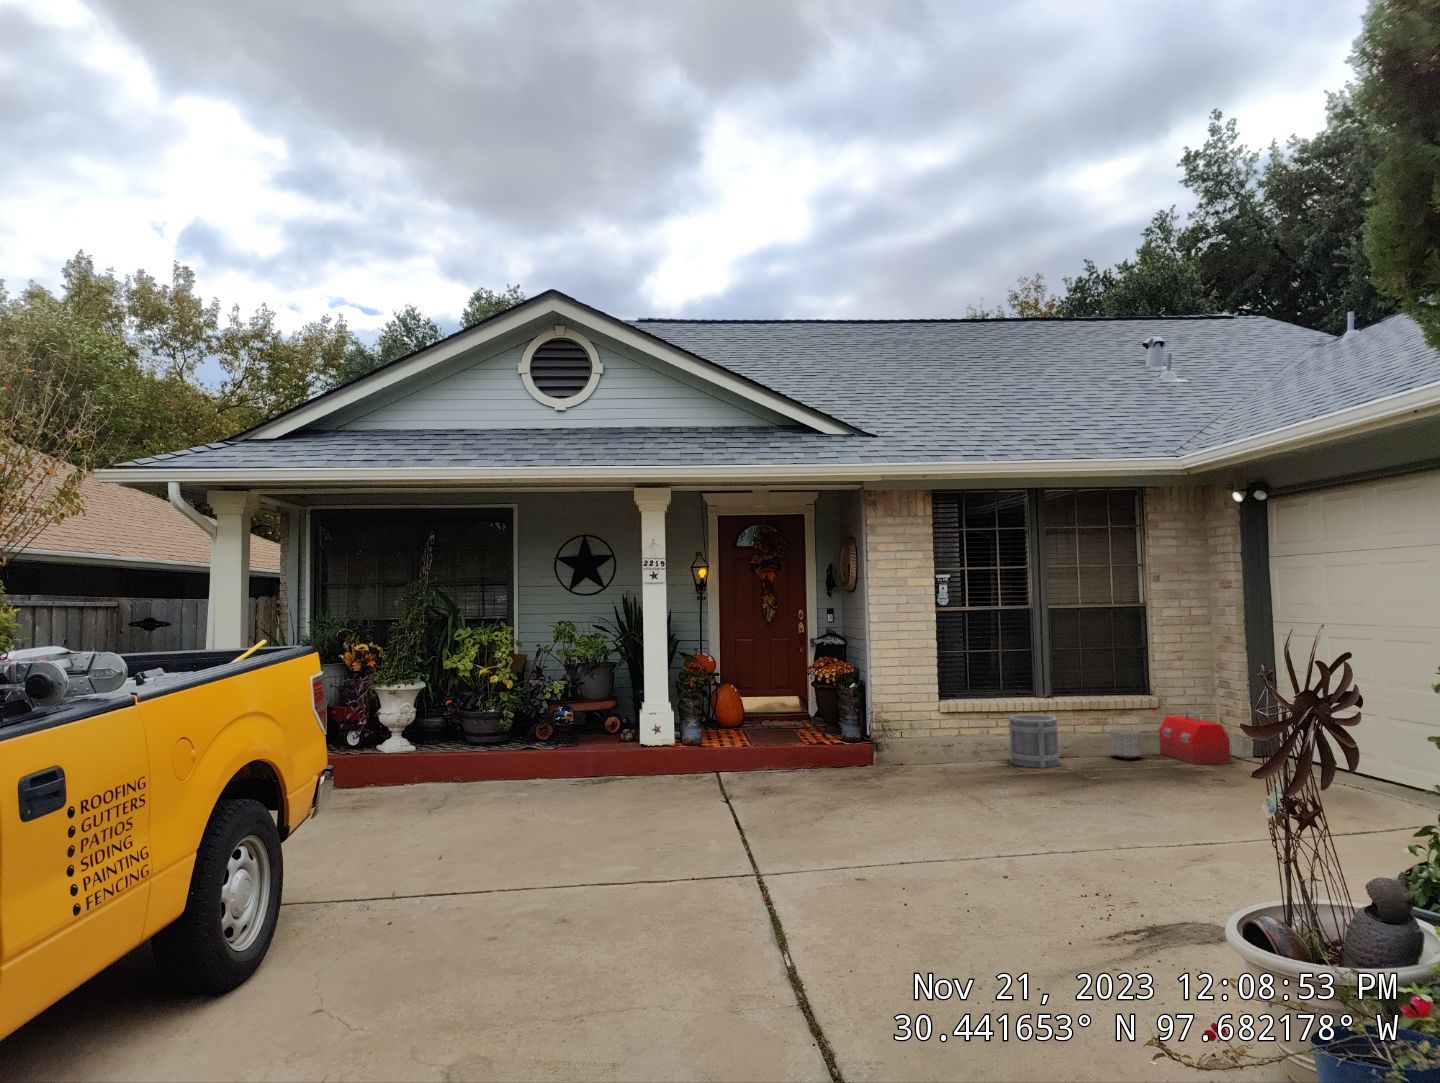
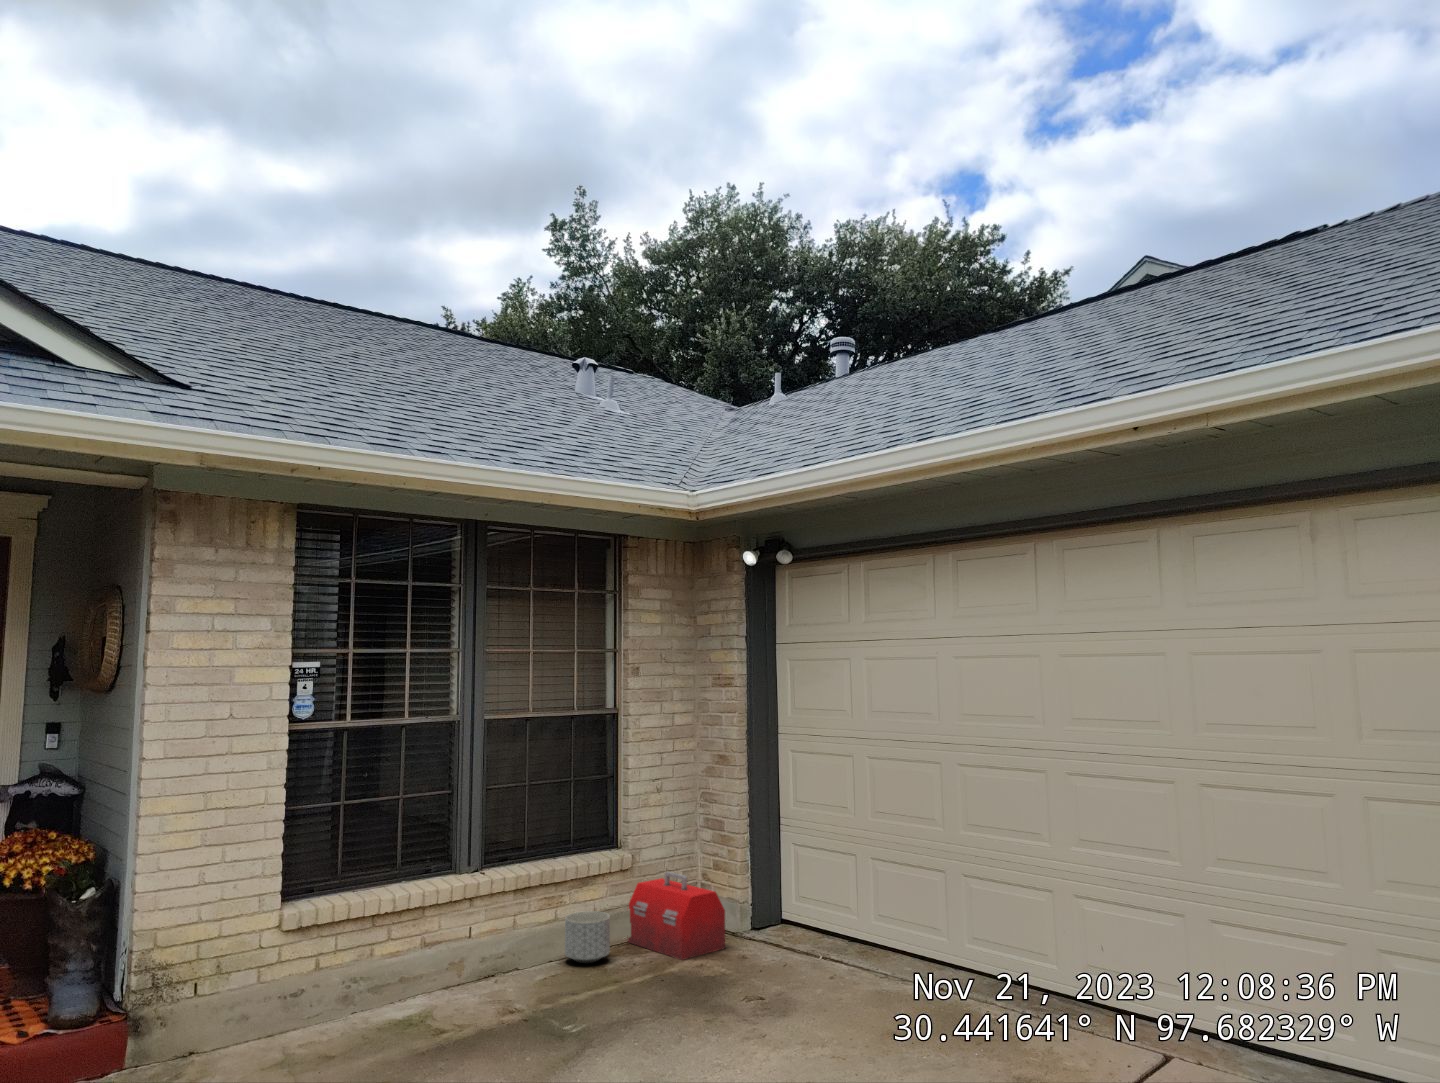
bucket: present [1009,714,1059,768] -> none [408,908,494,1013]

